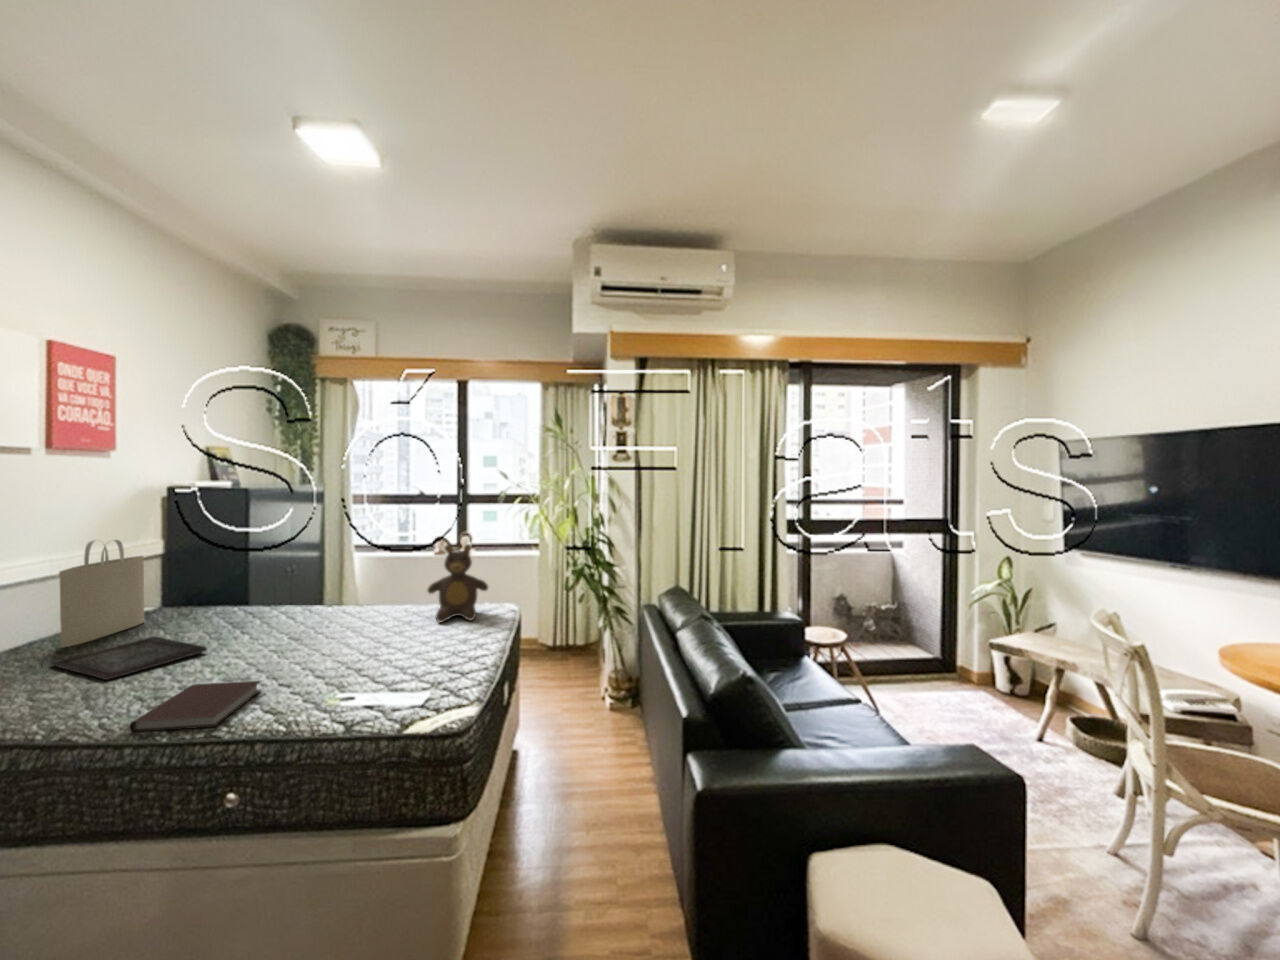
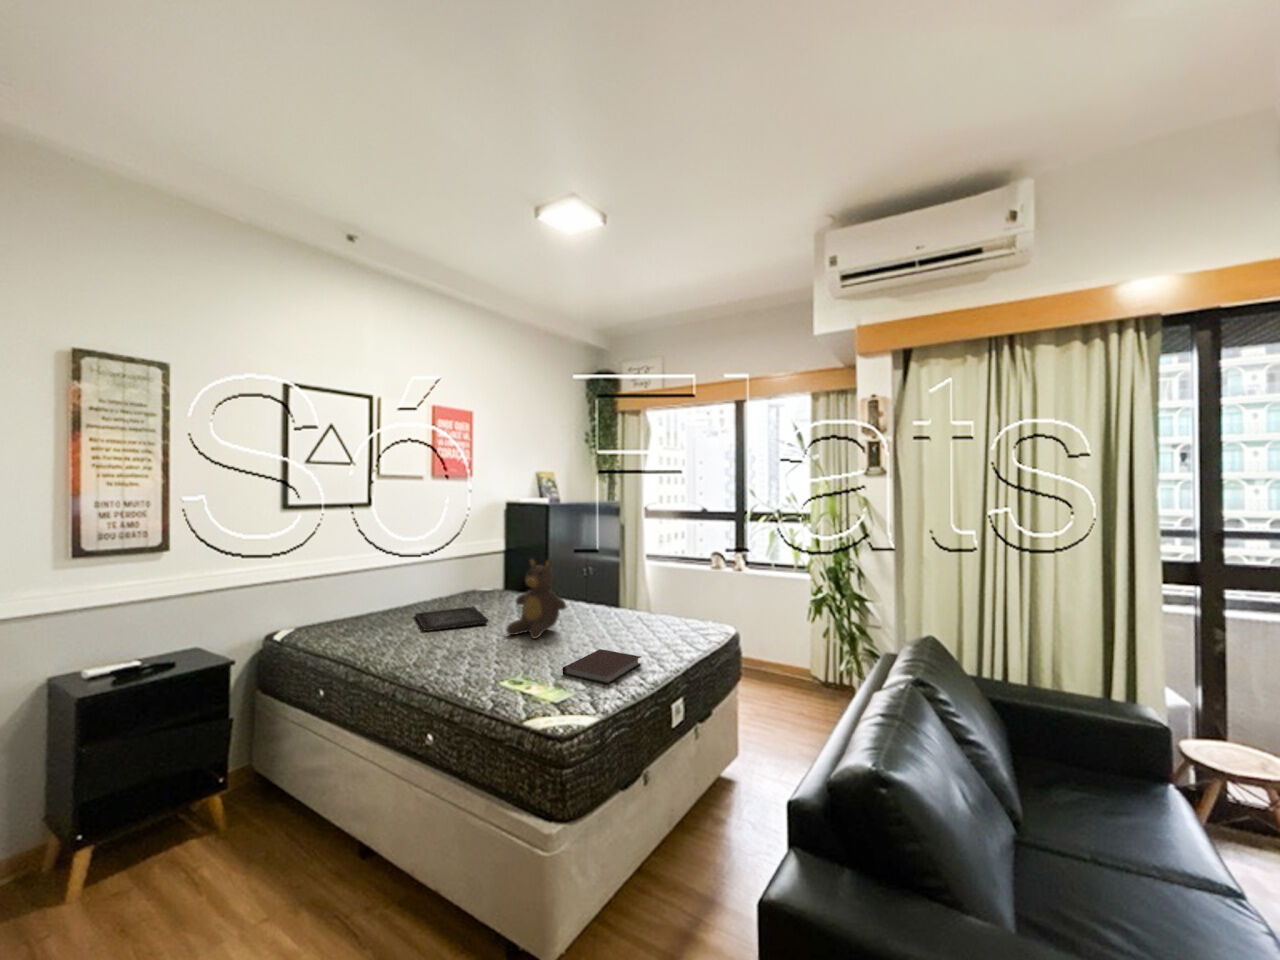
tote bag: present [59,540,145,648] -> none [432,535,485,605]
teddy bear: present [428,544,488,622] -> present [506,559,566,638]
notebook: present [130,681,260,732] -> present [563,649,641,685]

